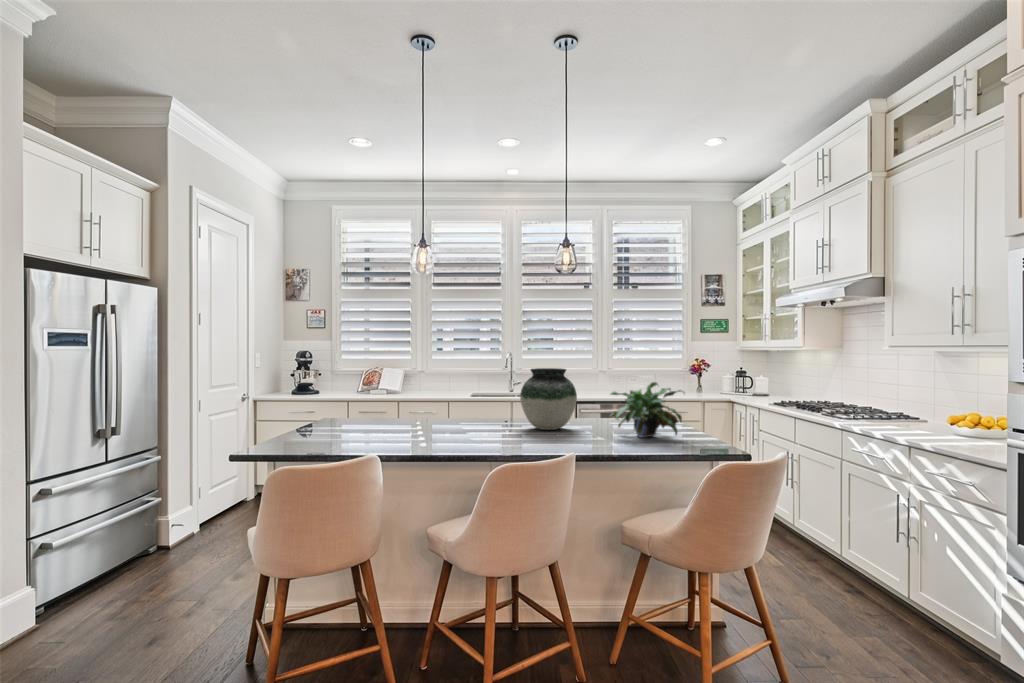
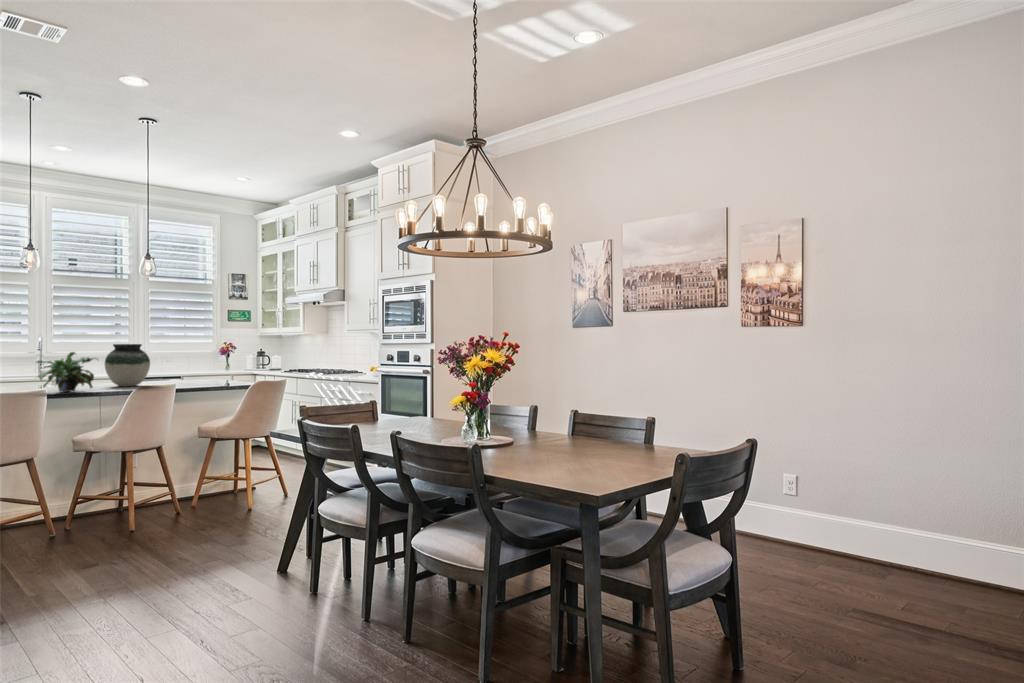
potted plant: present [611,382,682,437] -> present [36,352,98,392]

